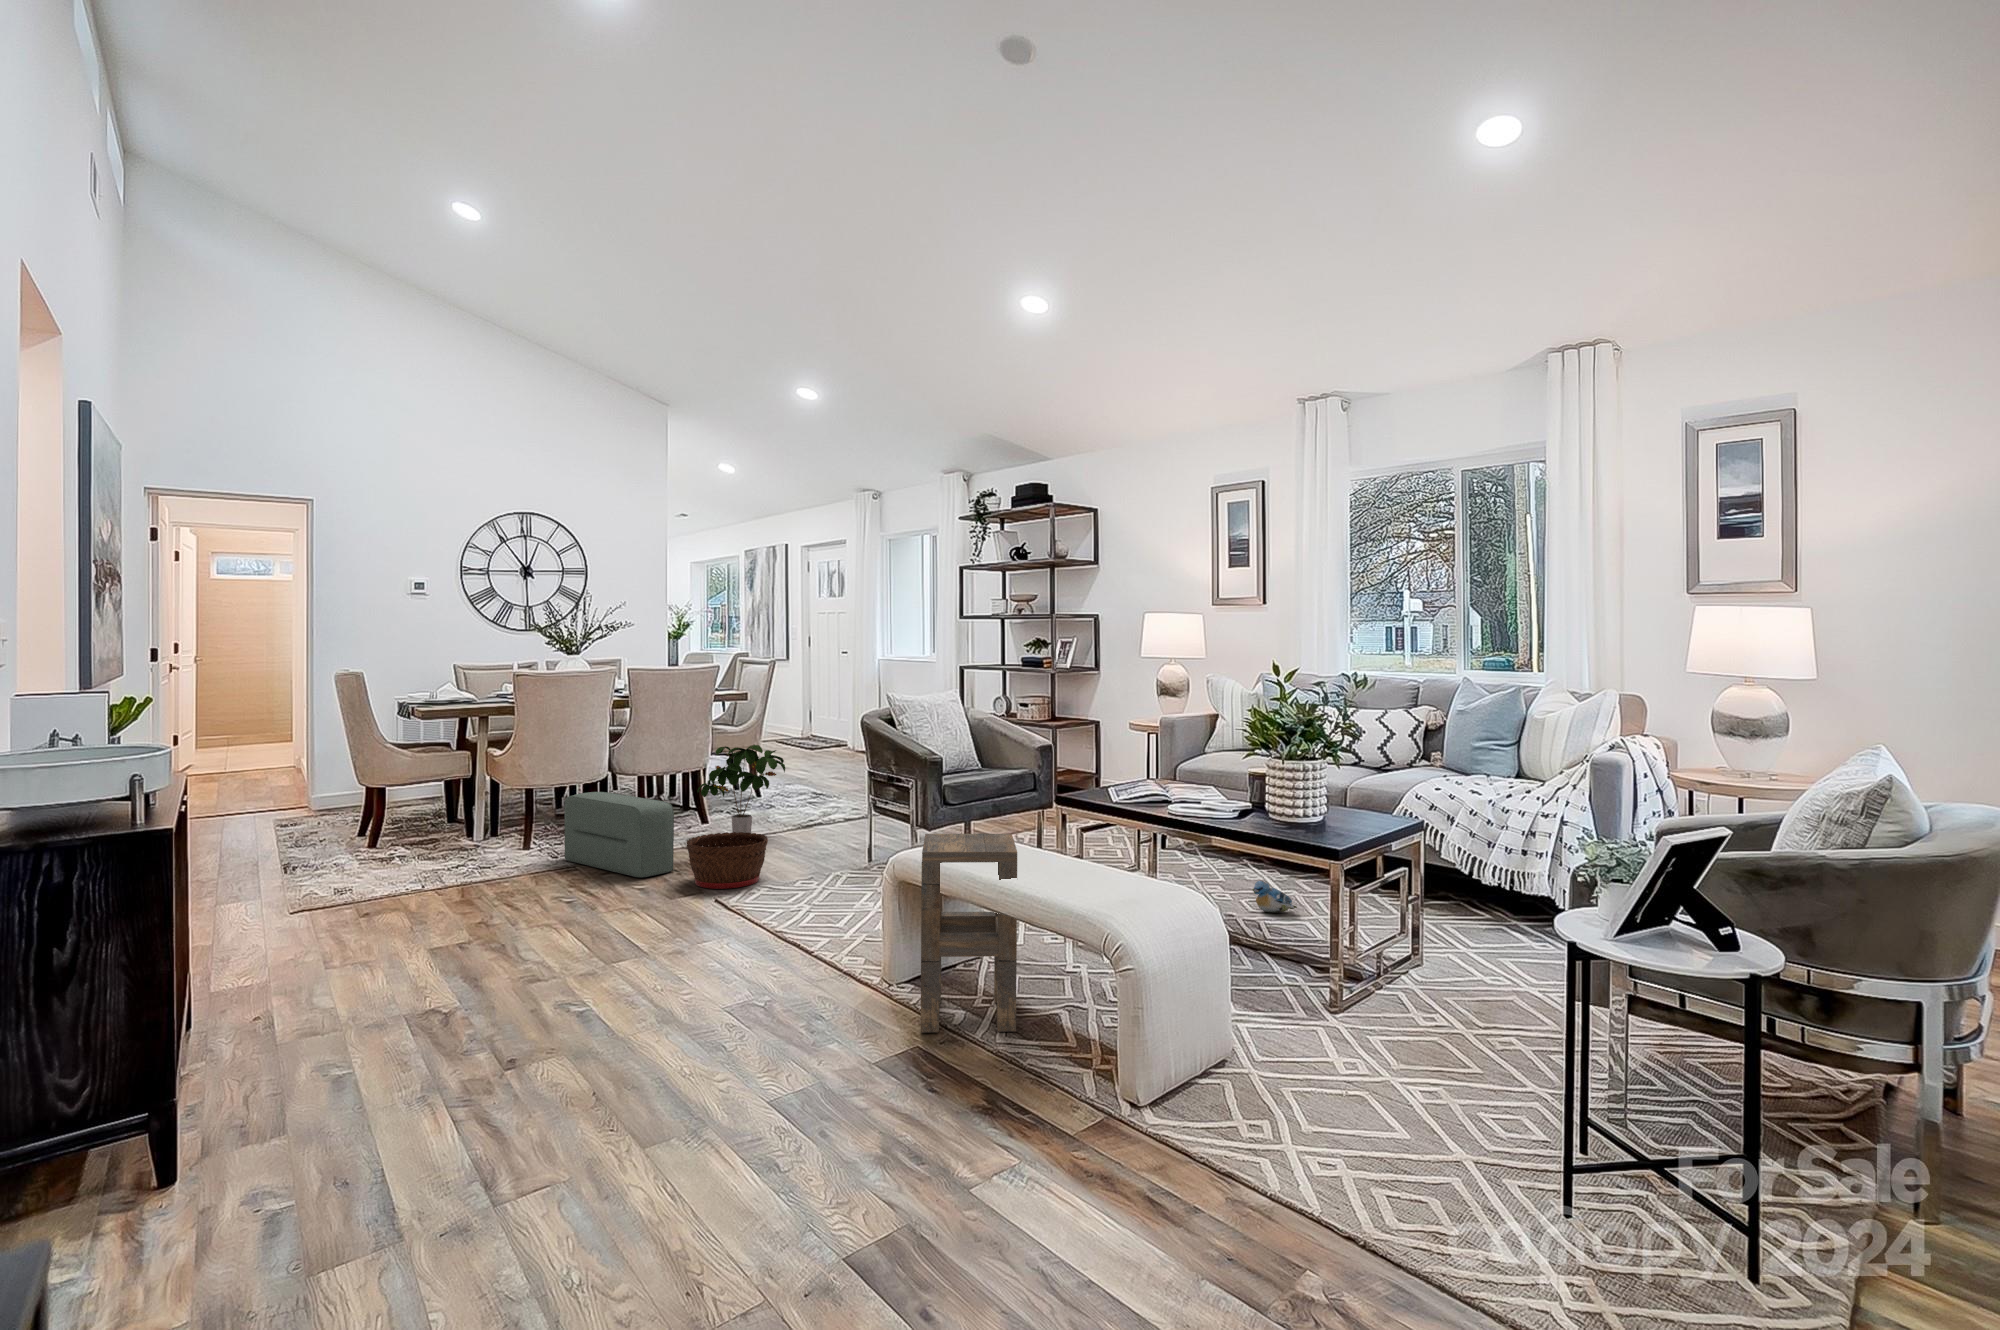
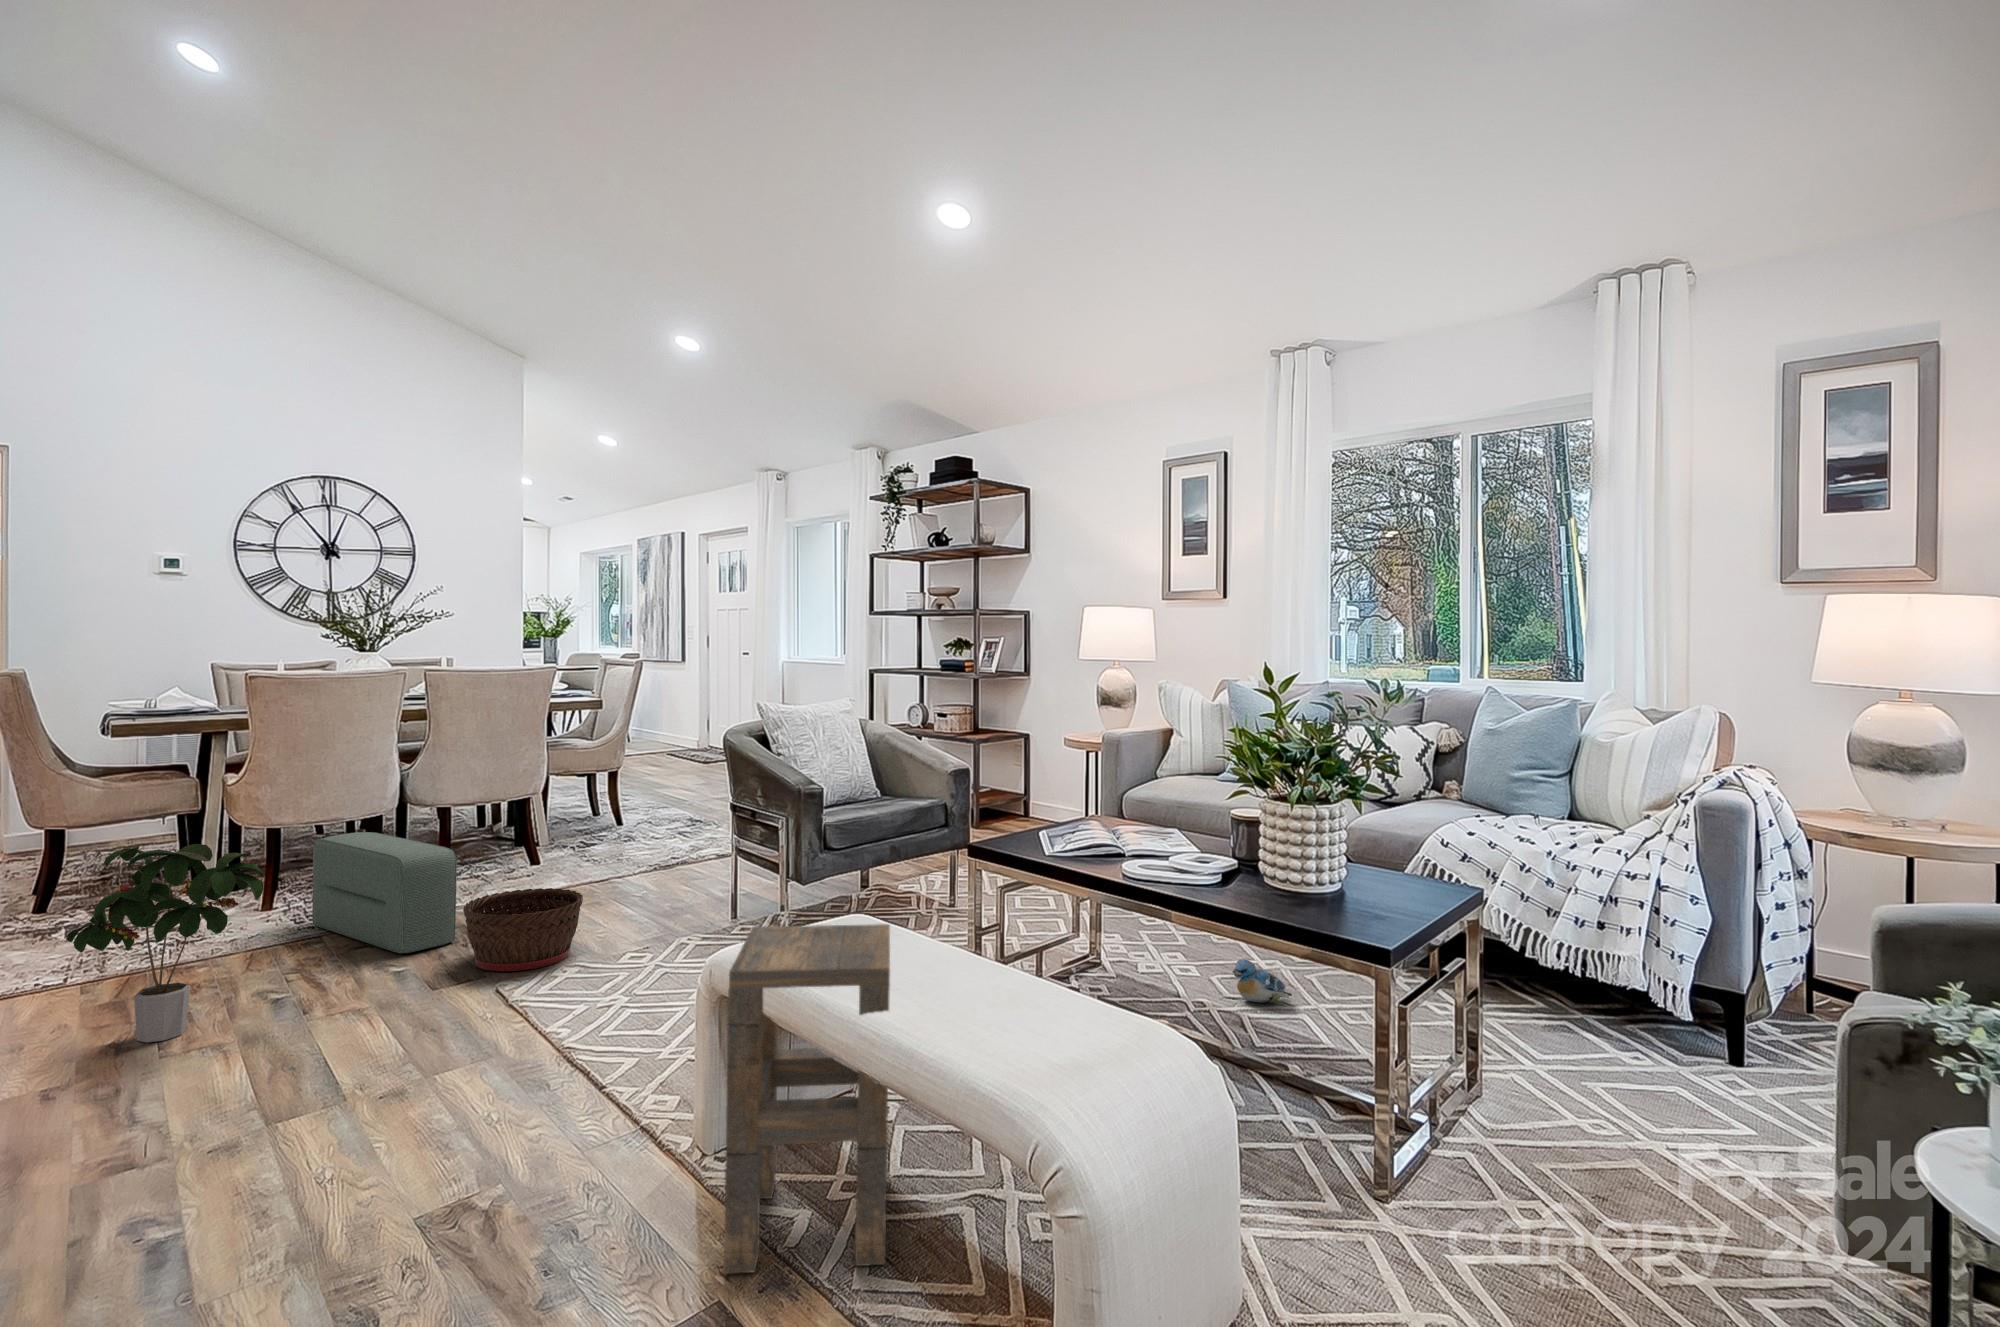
potted plant: present [697,745,785,833] -> present [66,844,264,1042]

